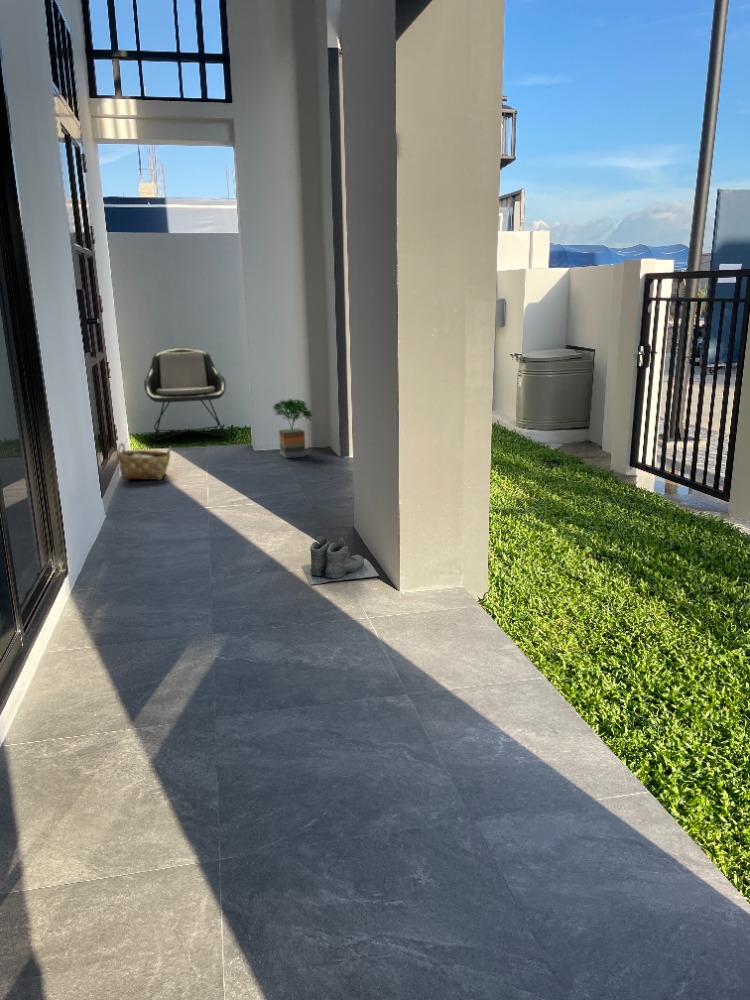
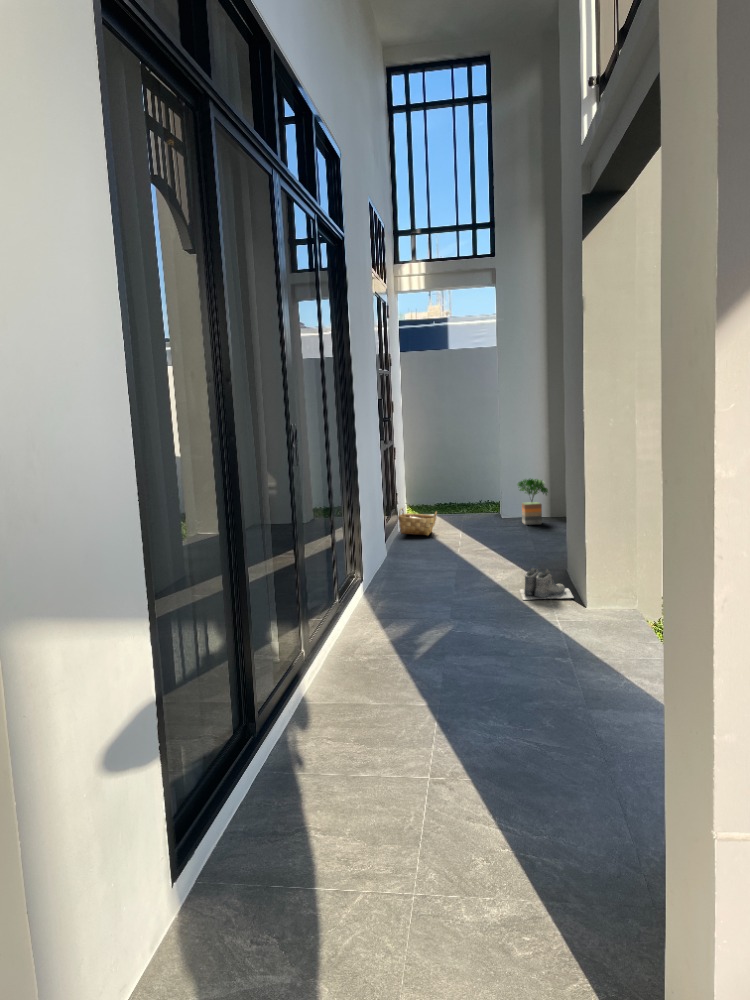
lounge chair: present [144,348,226,441] -> none [421,440,483,511]

